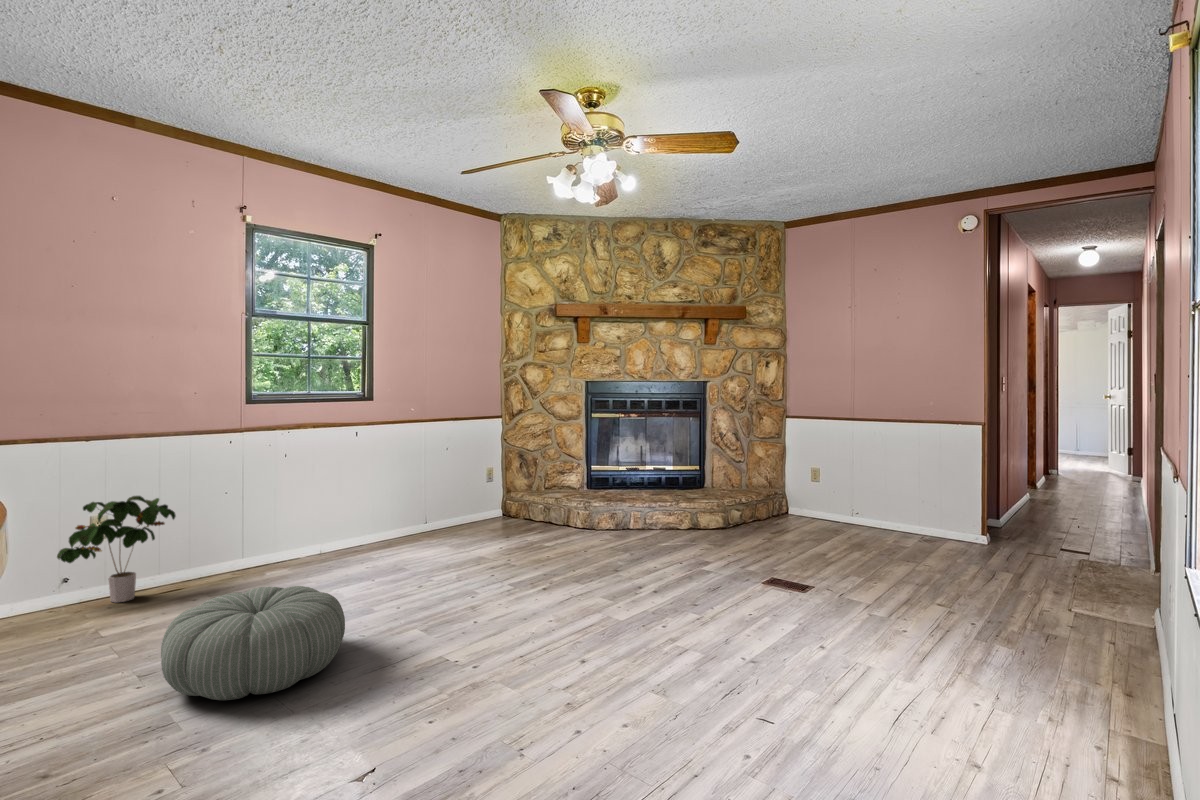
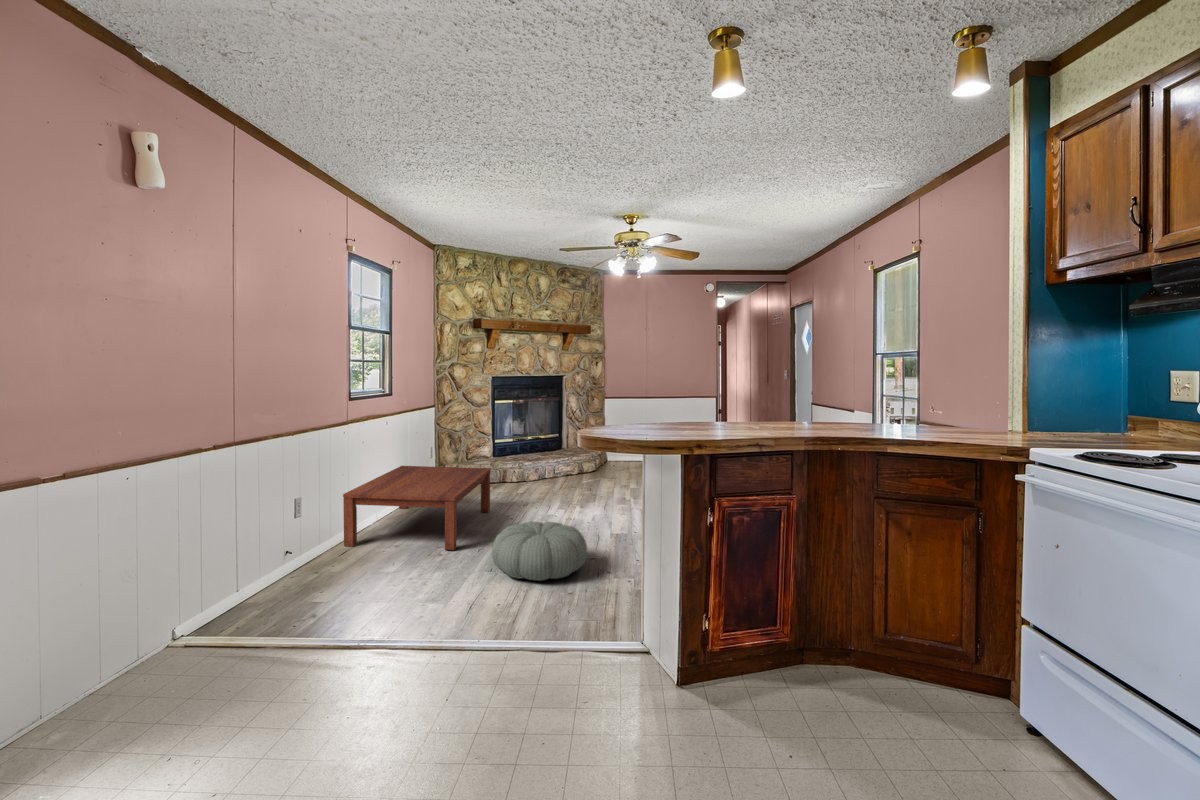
coffee table: none [205,486,457,609] -> present [343,466,491,550]
potted plant: present [57,496,176,603] -> none [302,486,348,569]

